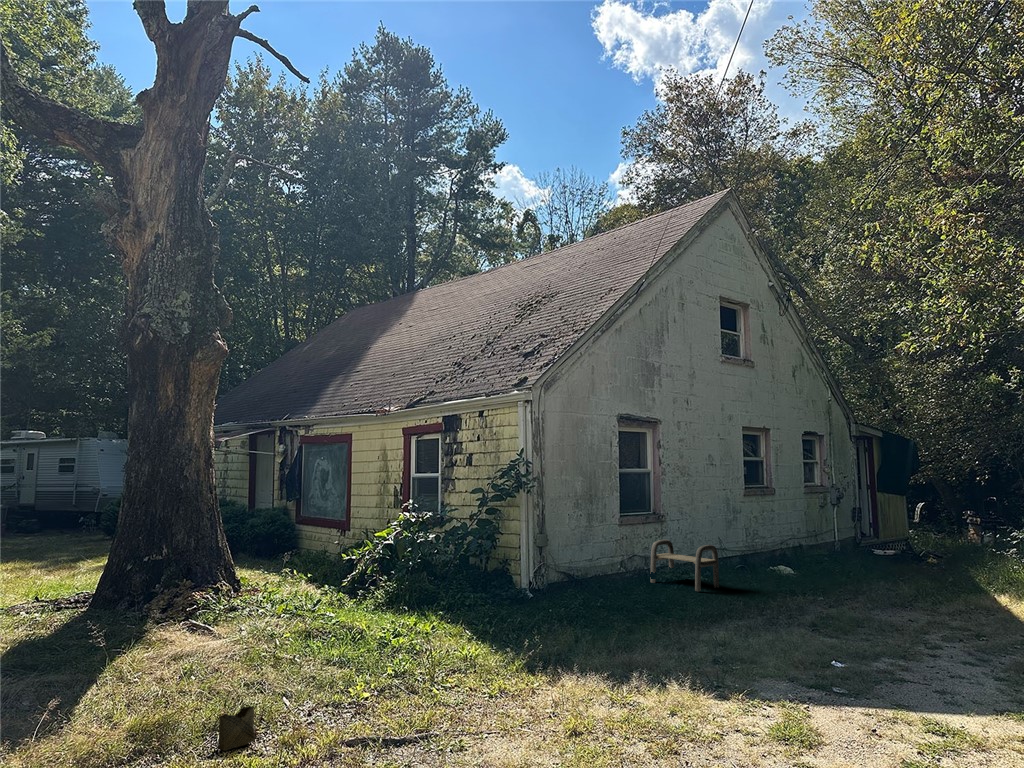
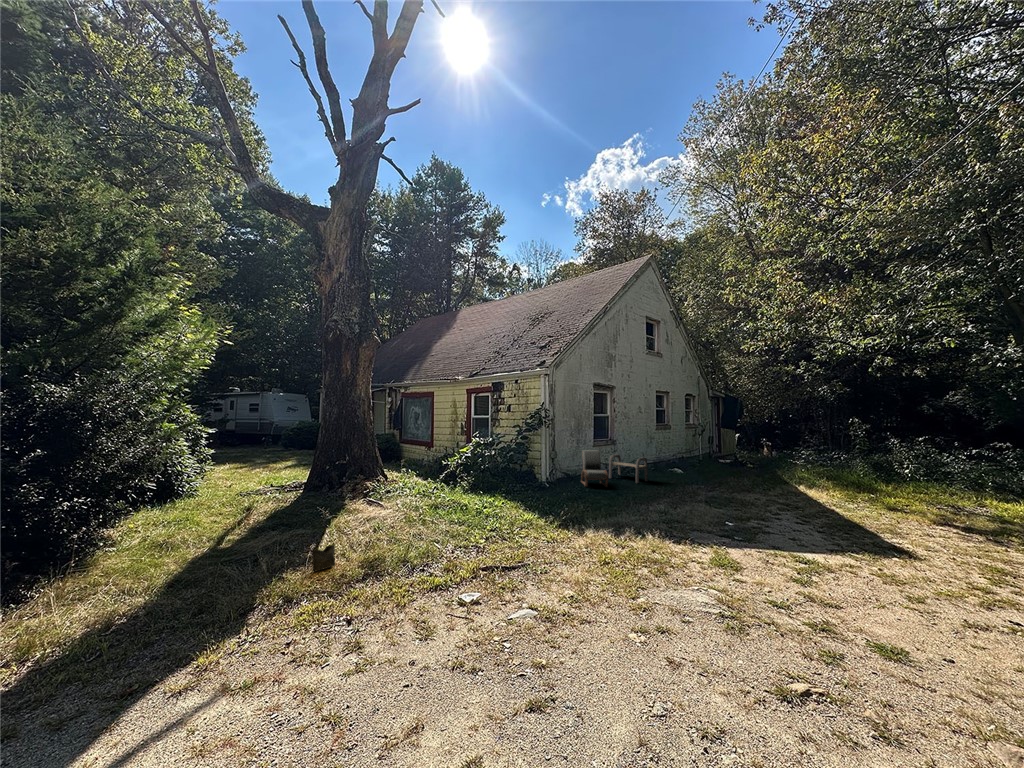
lounge chair: none [595,533,641,599] -> present [581,450,608,487]
woven basket: present [218,694,255,751] -> present [312,545,335,571]

